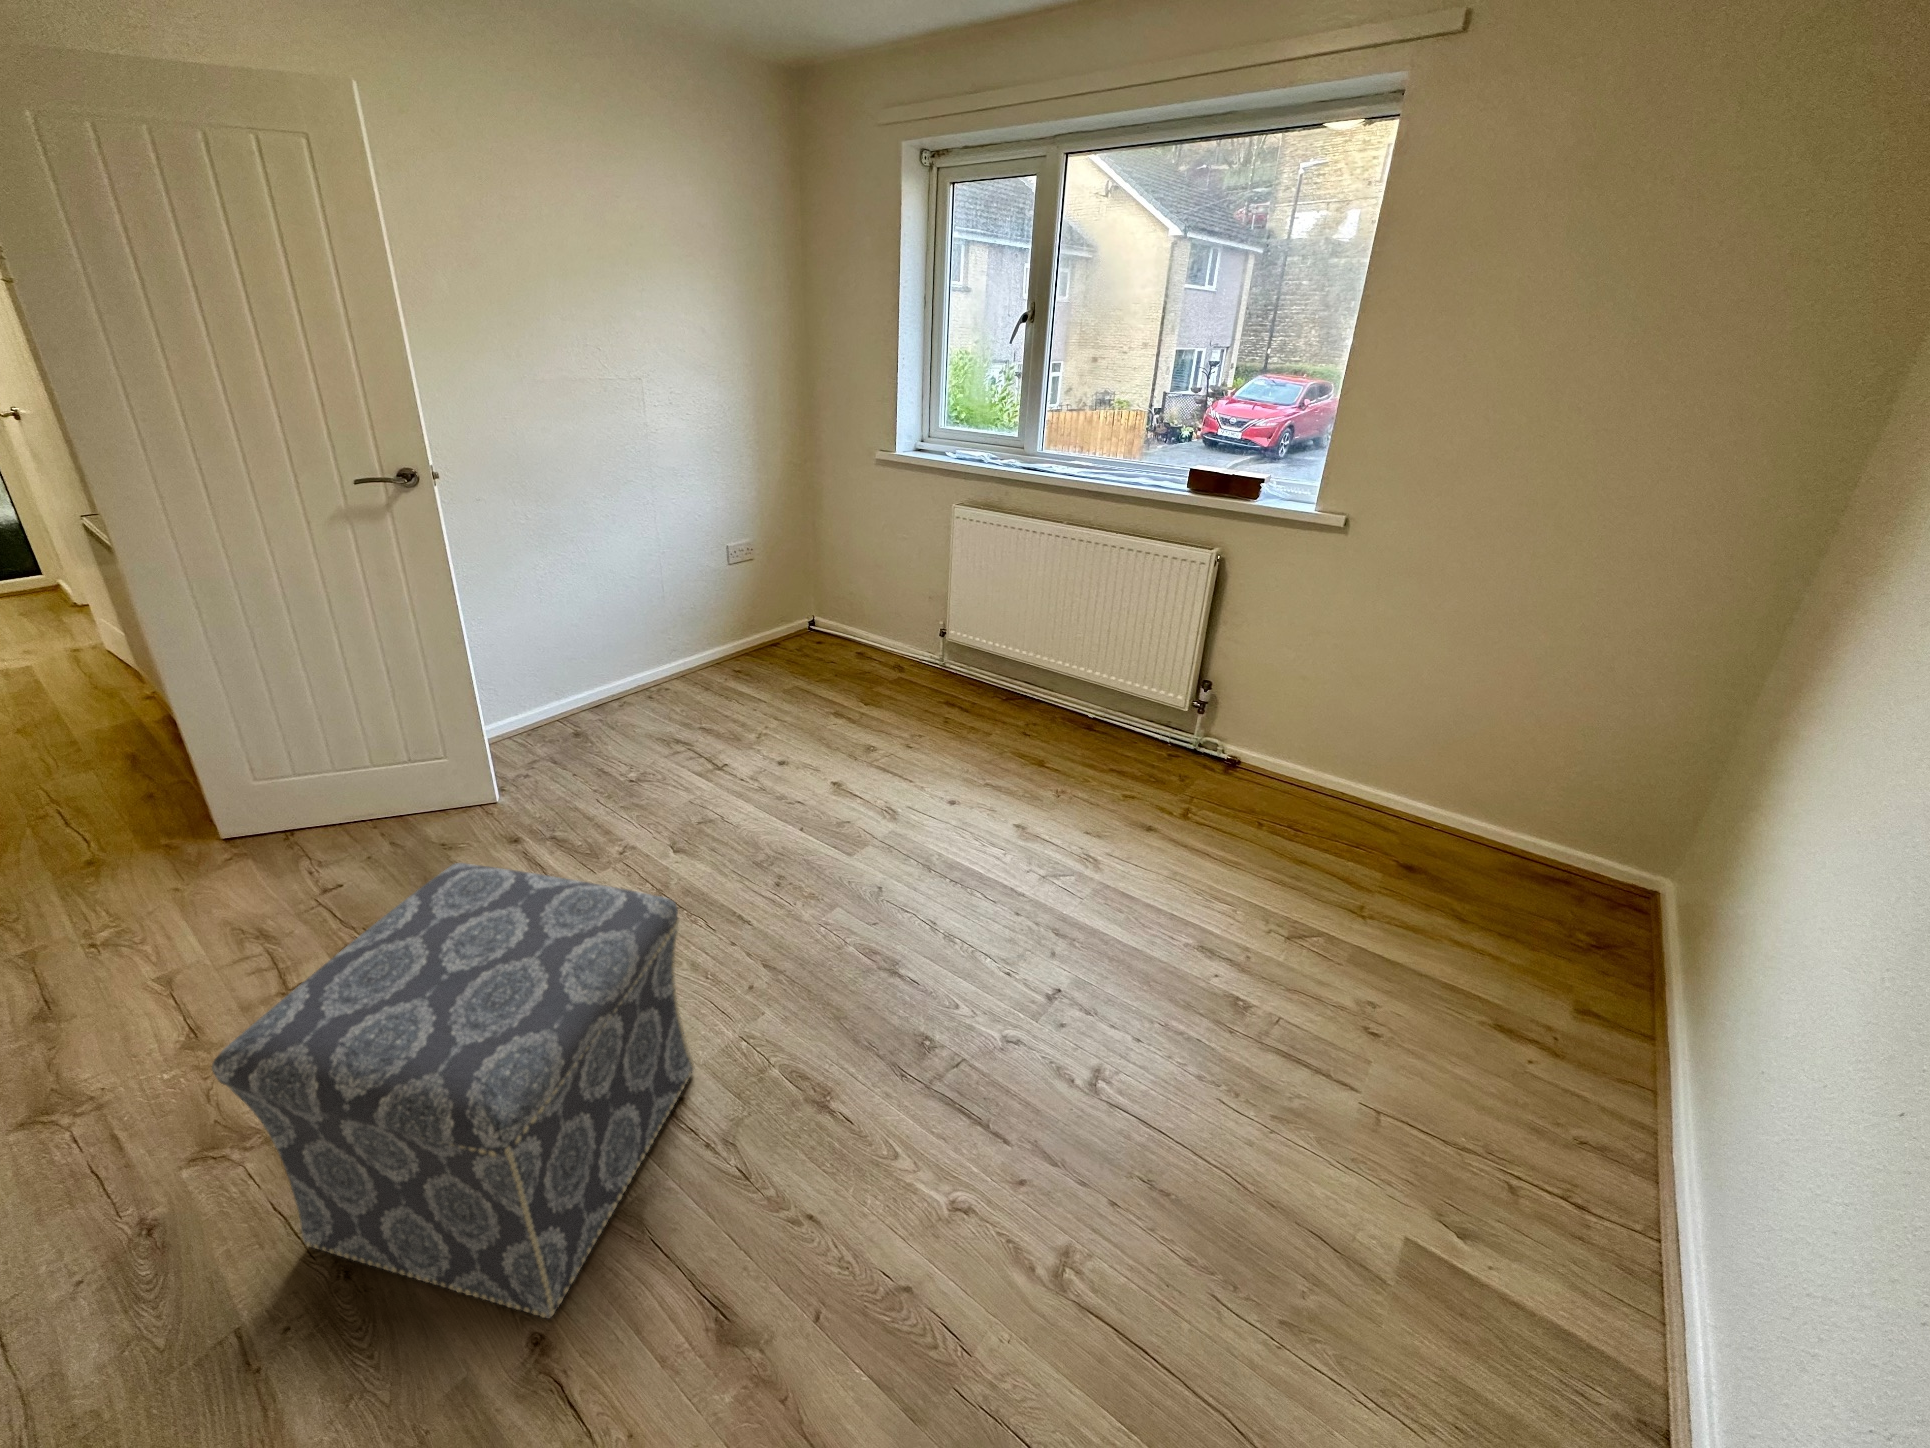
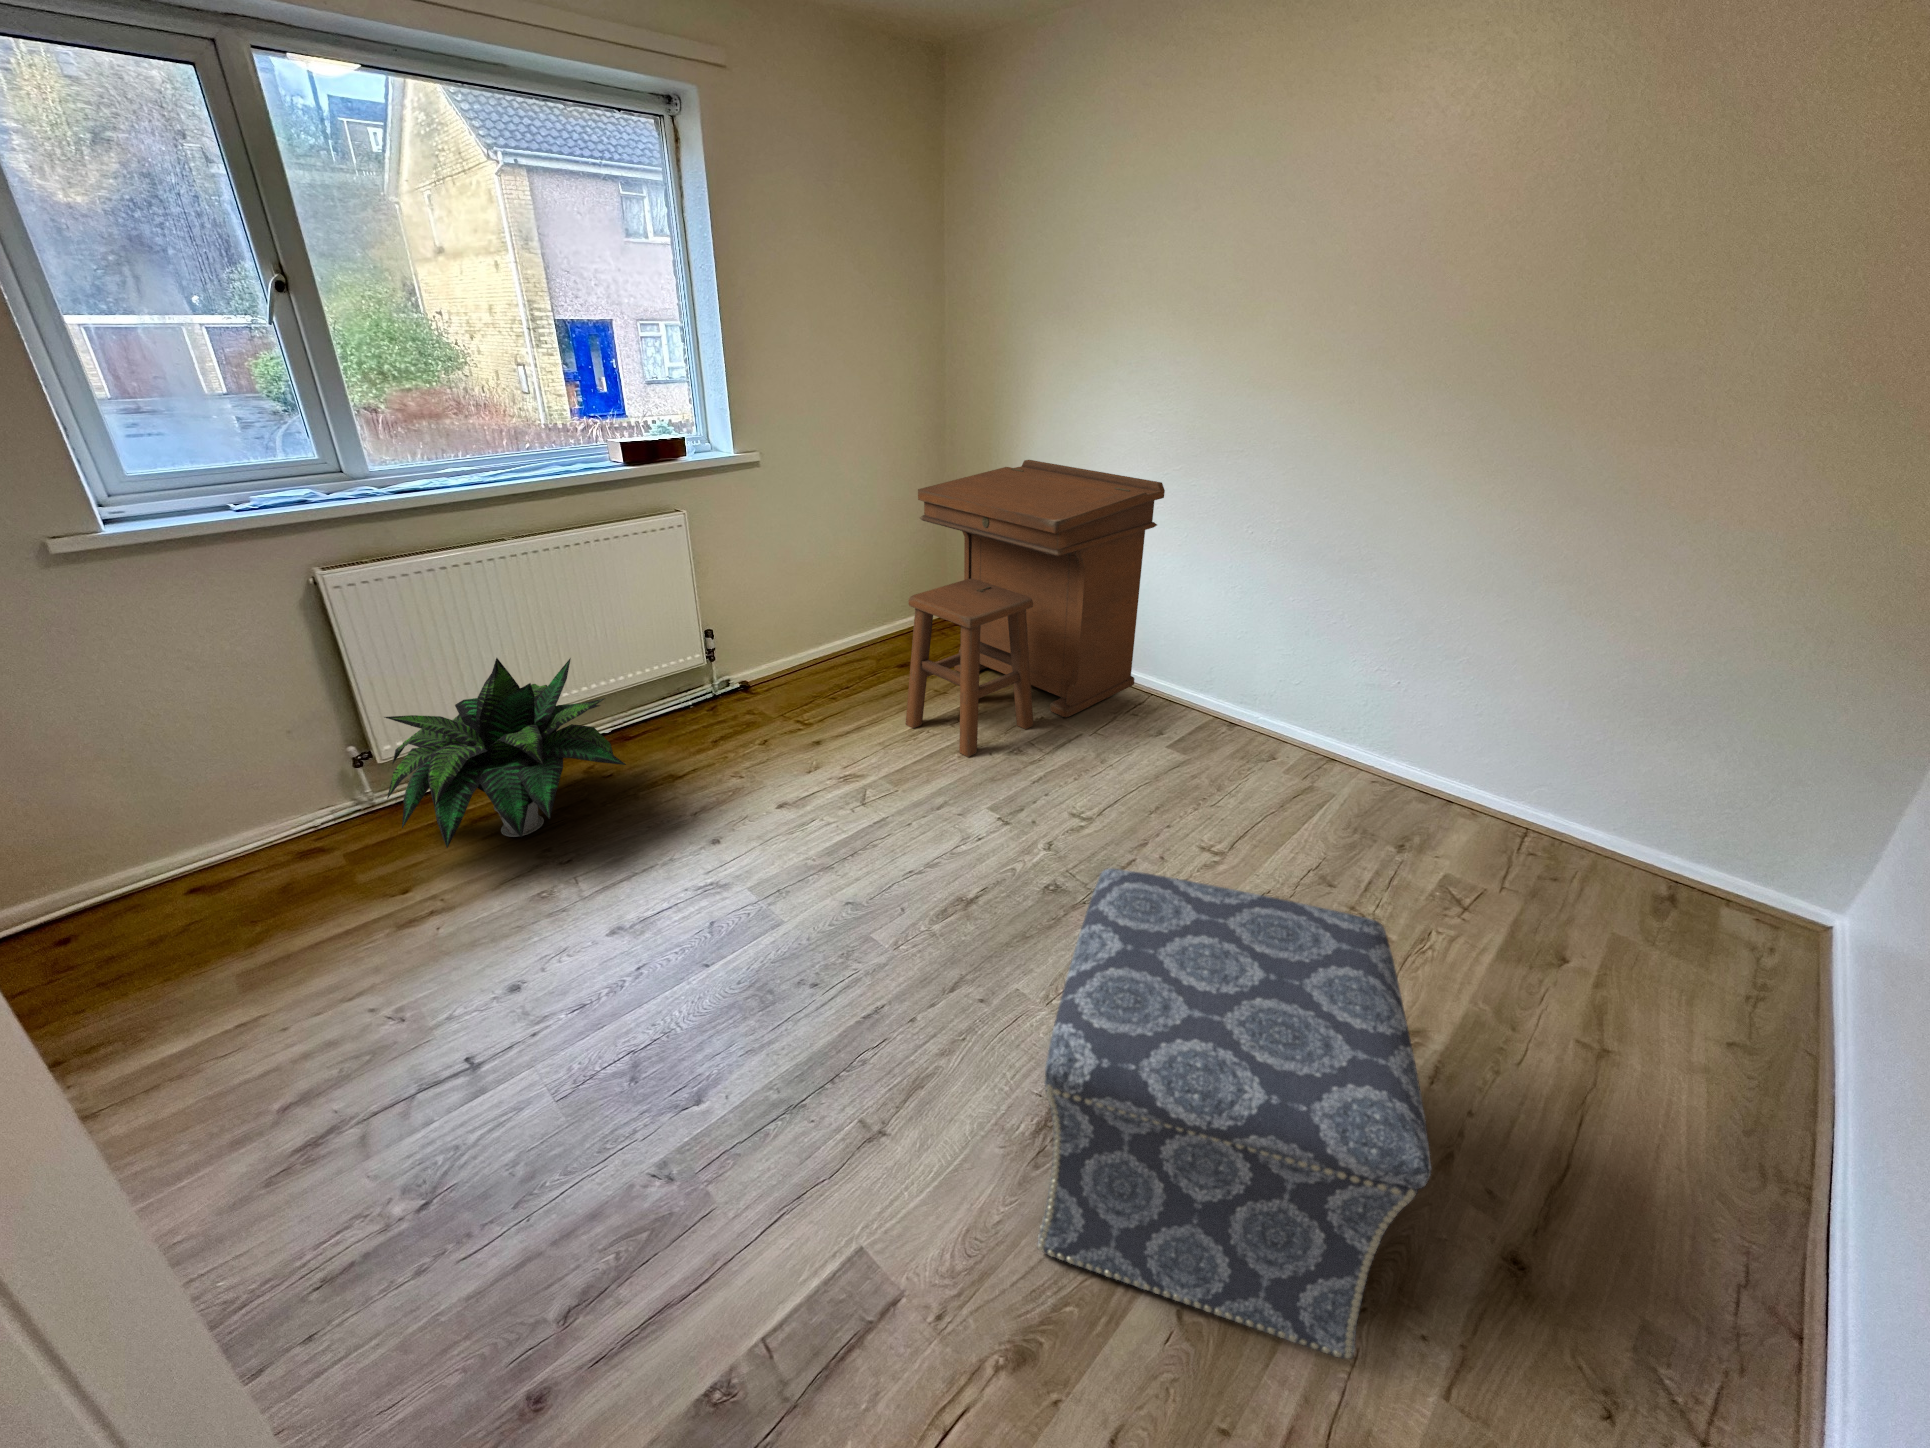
potted plant: none [870,596,1042,724] -> present [384,658,626,848]
desk: none [1187,628,1895,1192] -> present [906,460,1165,757]

